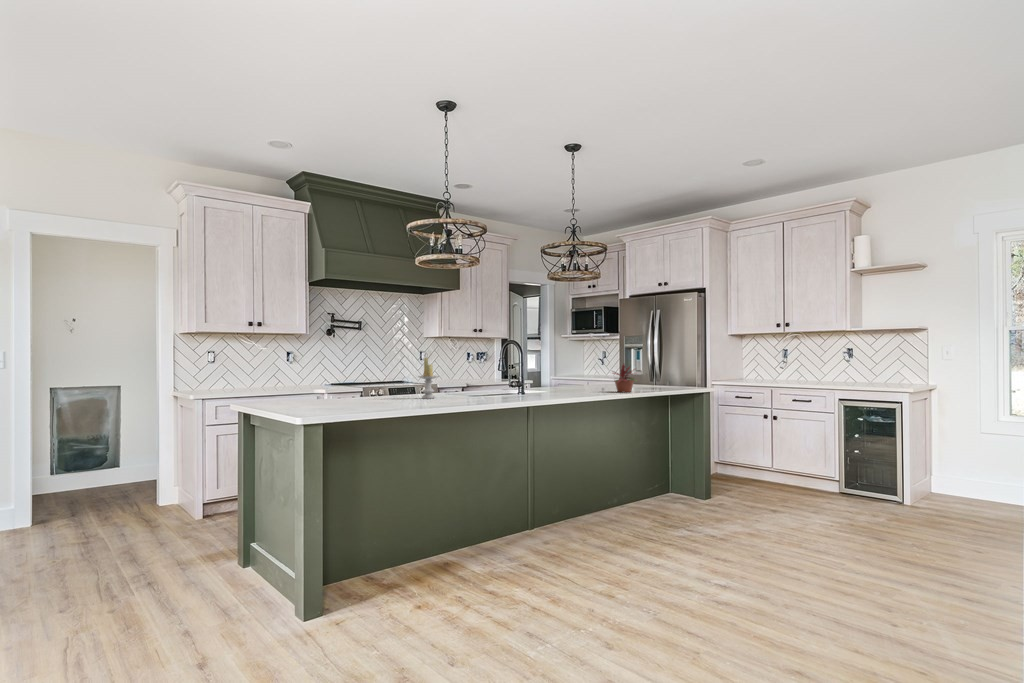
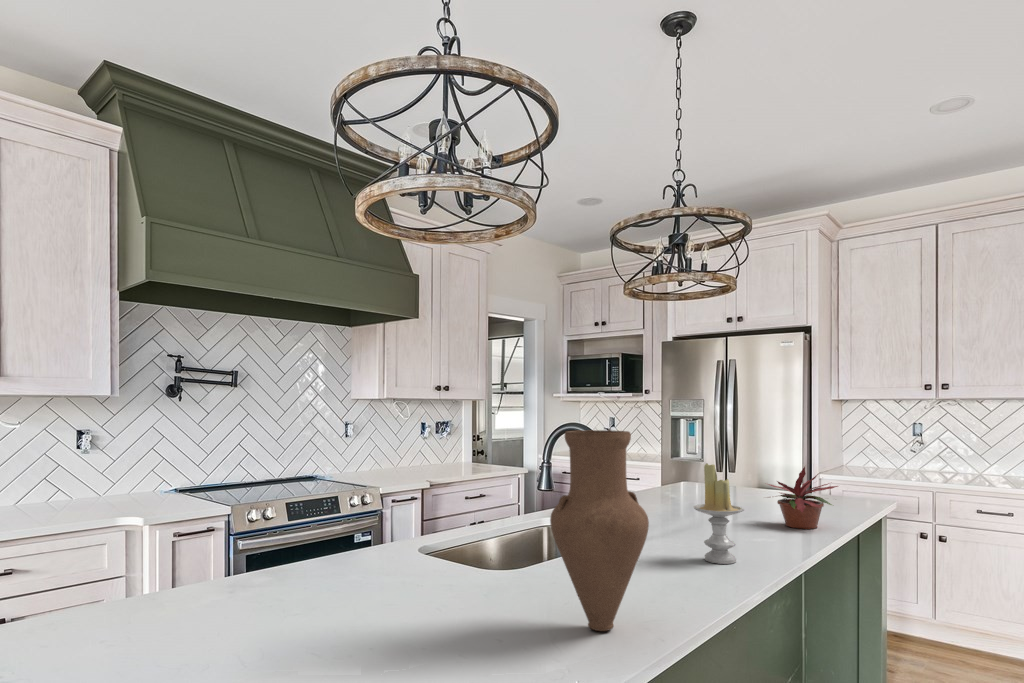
vase: none [467,338,498,401] -> present [550,430,649,631]
candle: present [419,358,438,399] -> present [693,463,744,564]

